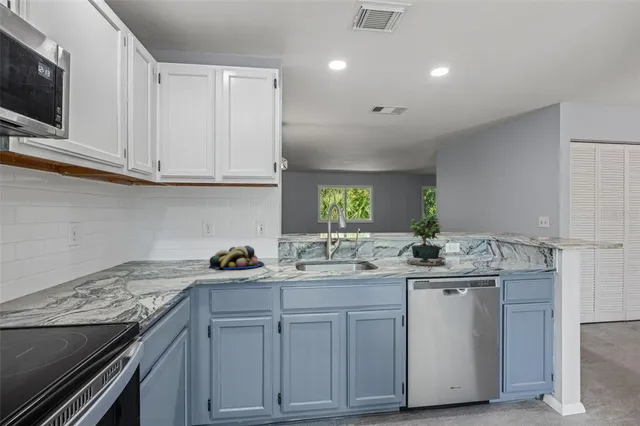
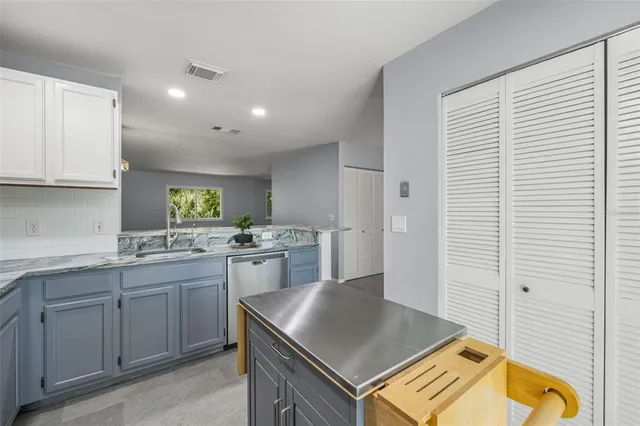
fruit bowl: present [209,246,264,270] -> none [38,241,103,263]

